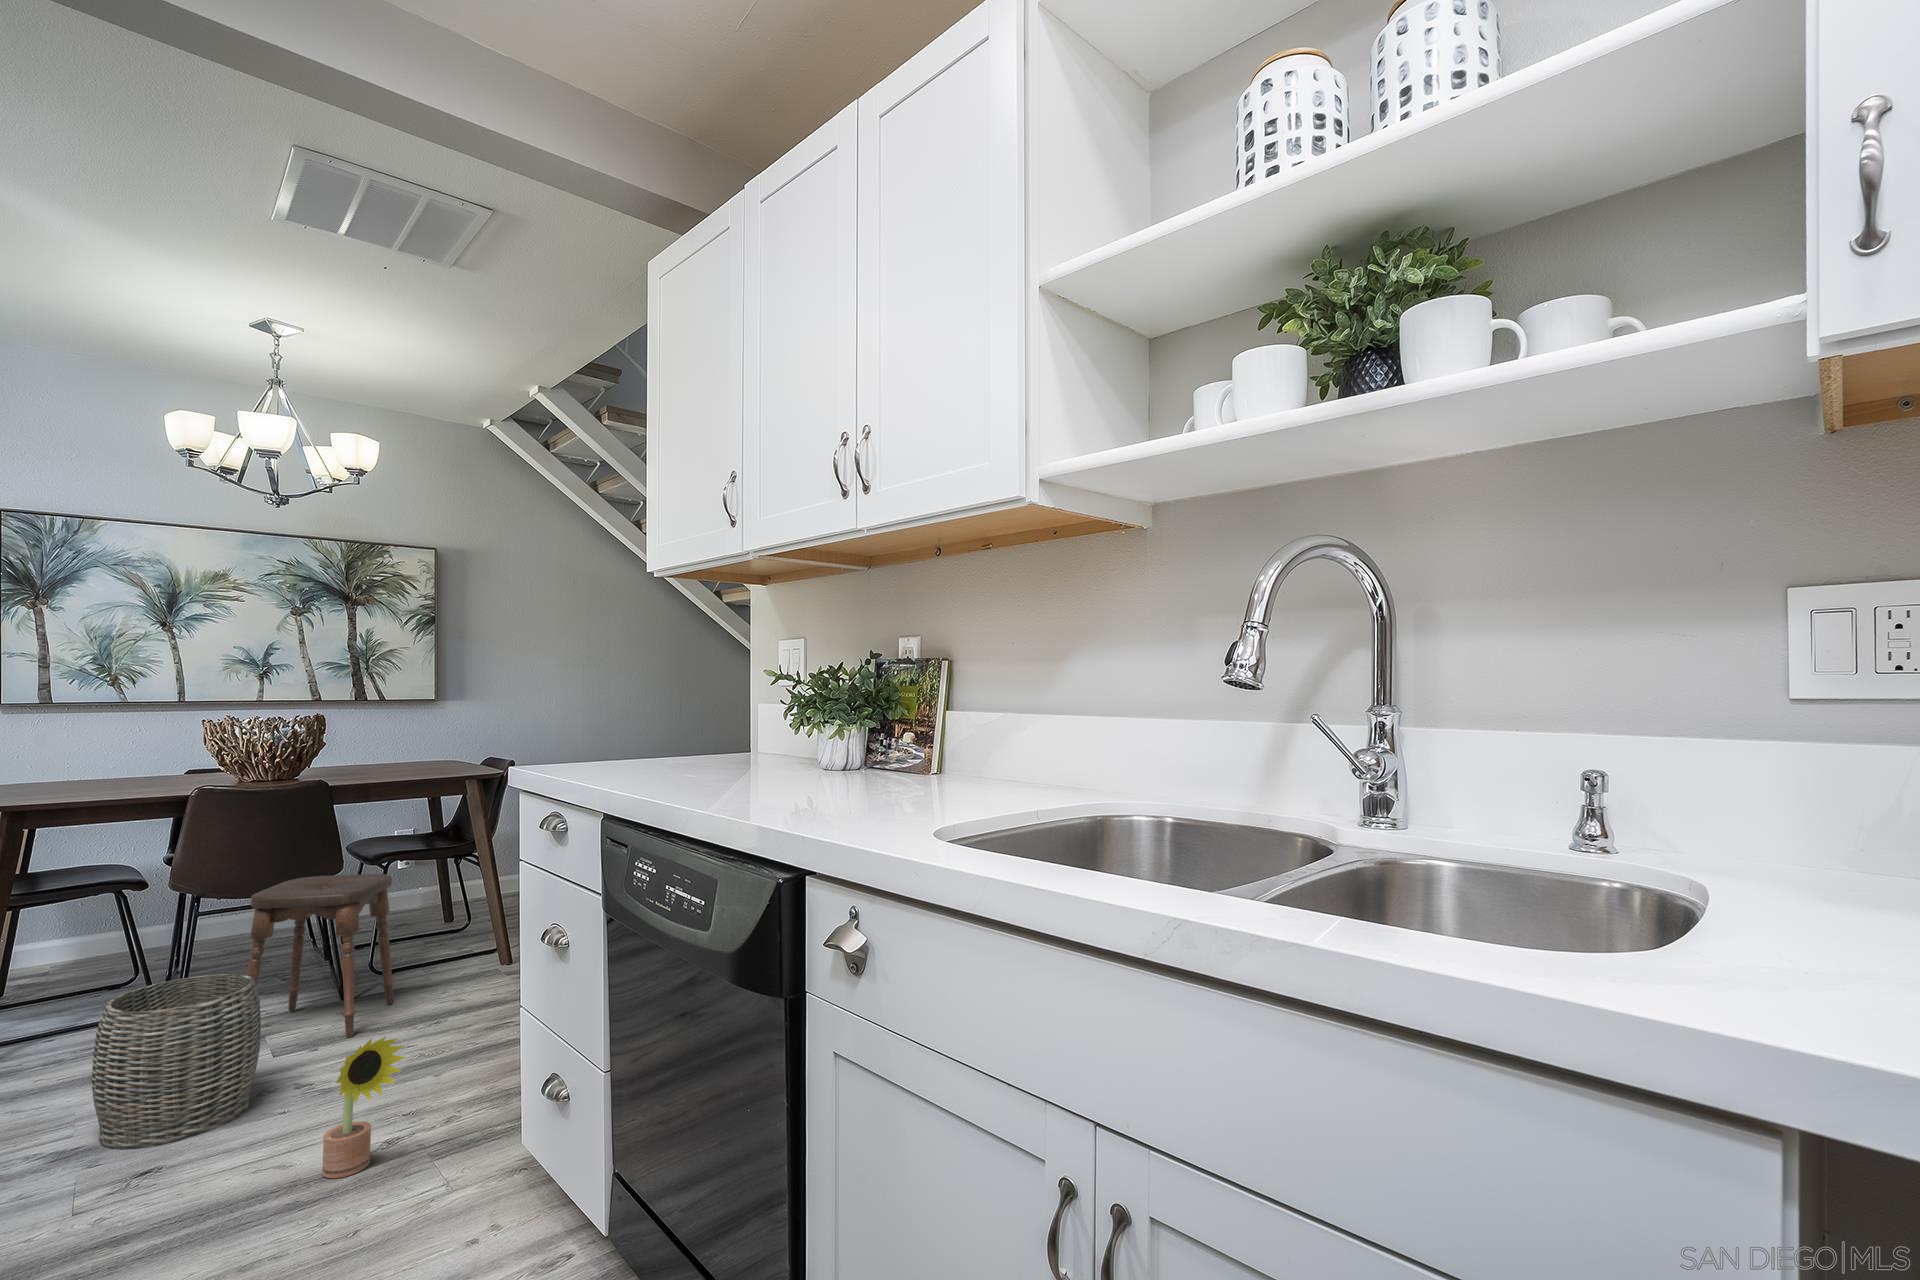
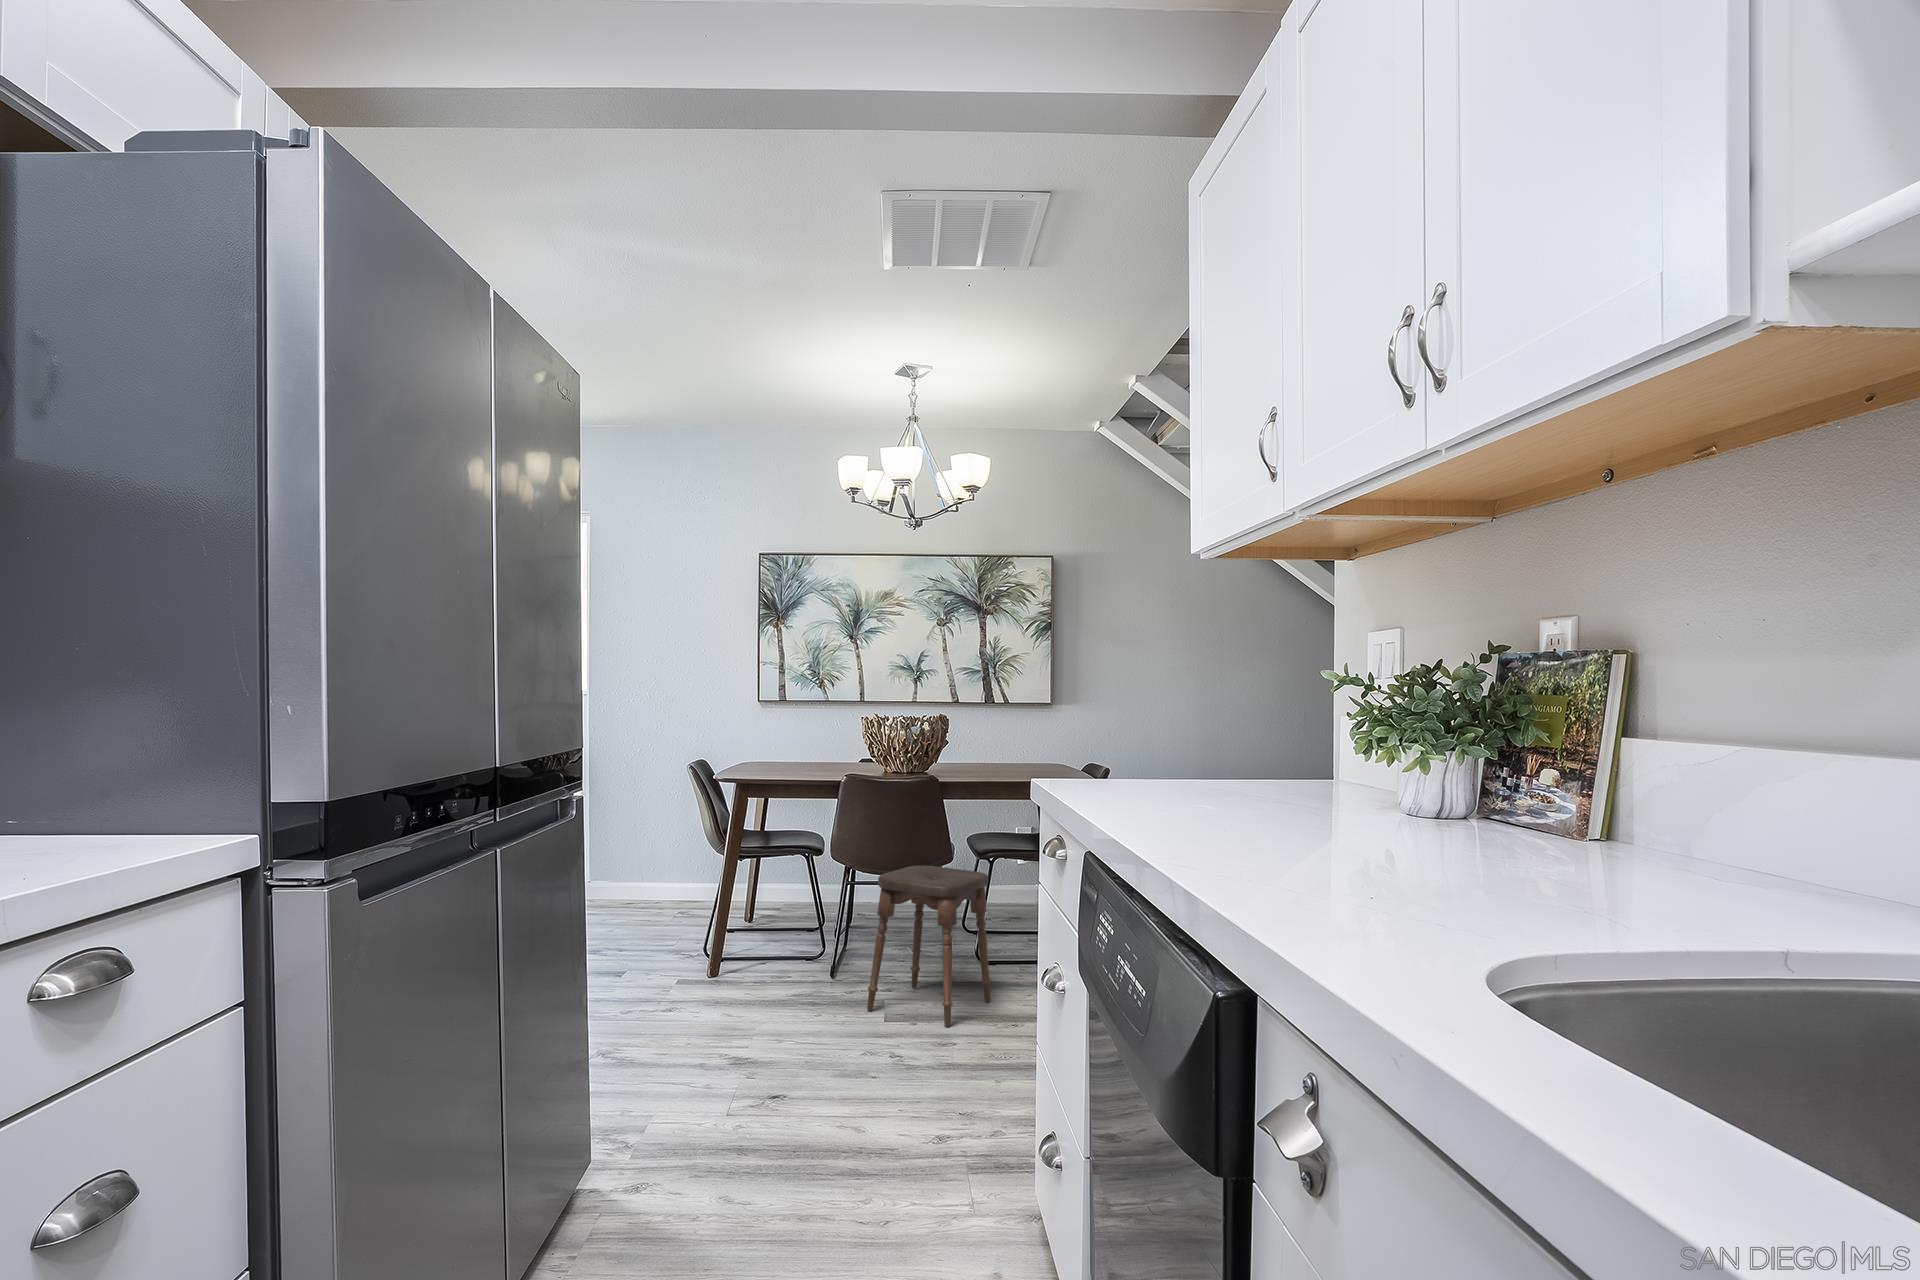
woven basket: present [92,974,261,1149] -> none [753,941,867,1087]
decorative plant: present [322,1037,405,1178] -> none [884,1040,952,1173]

